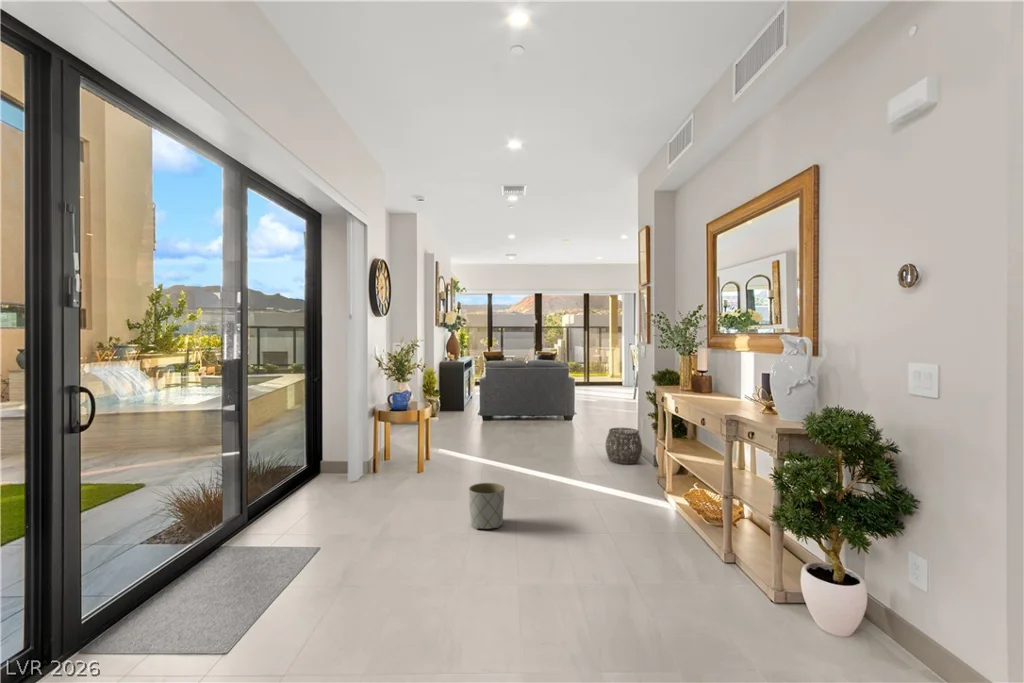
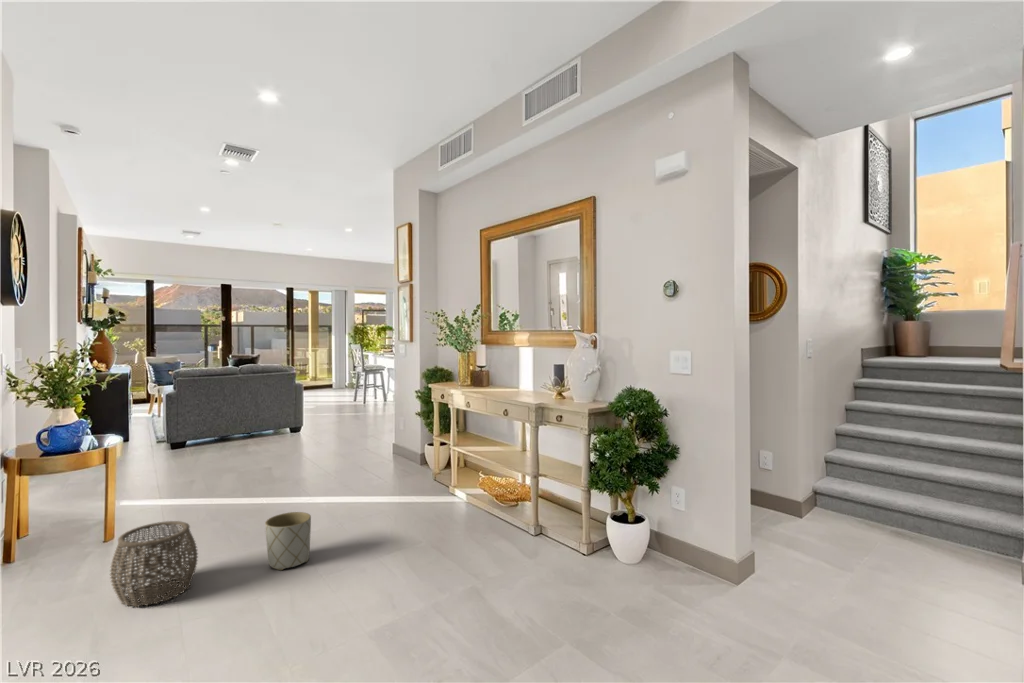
woven basket: present [606,428,642,464] -> present [110,521,198,607]

